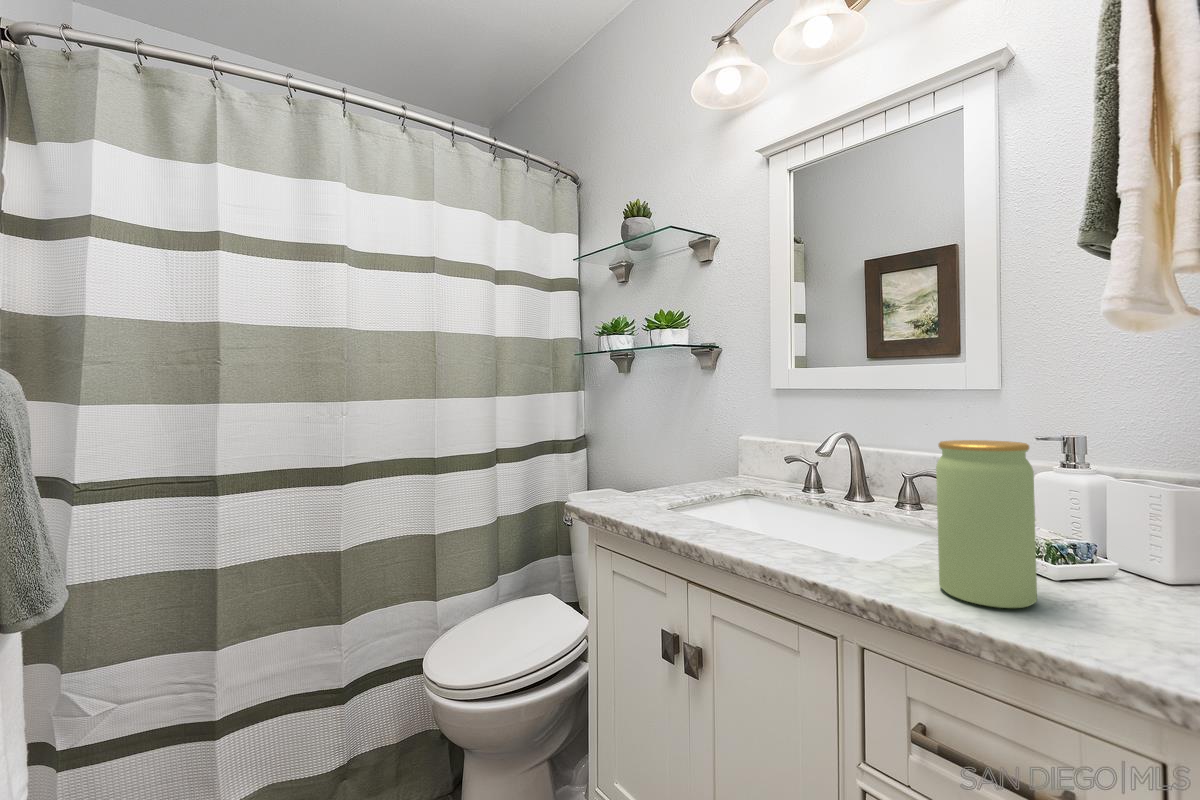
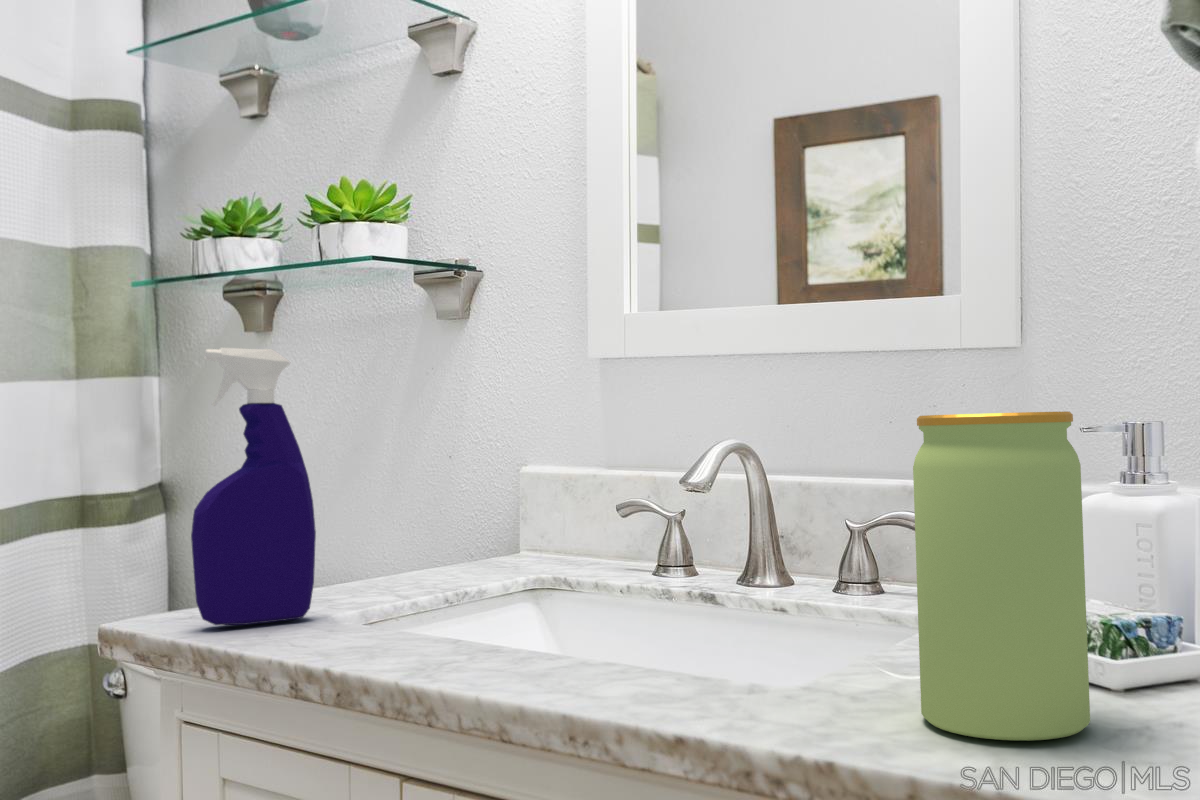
spray bottle: none [602,393,651,506] -> present [191,348,316,625]

